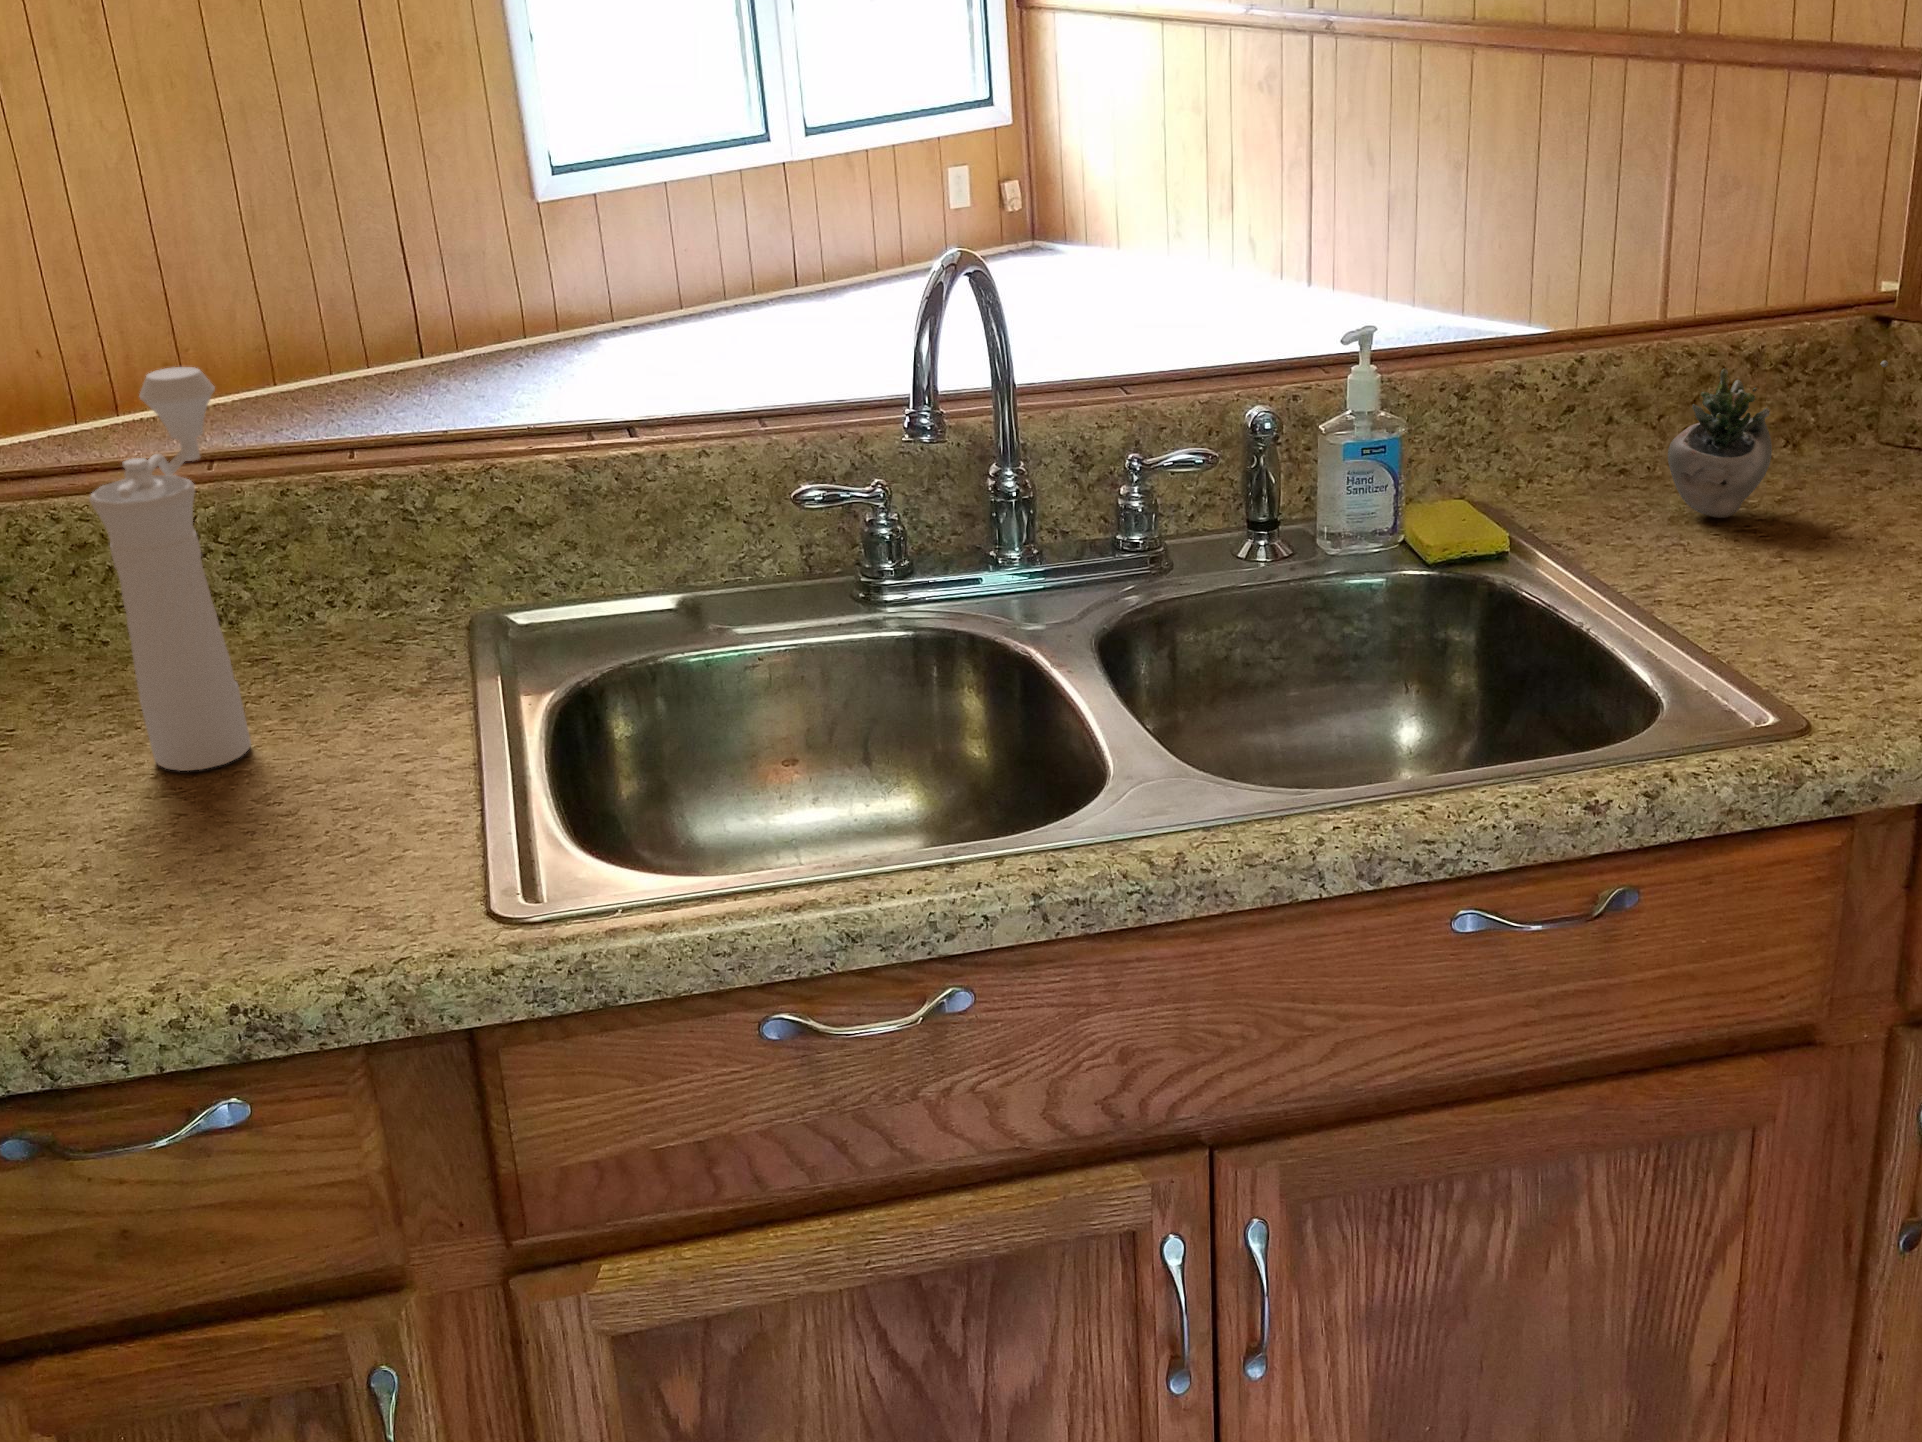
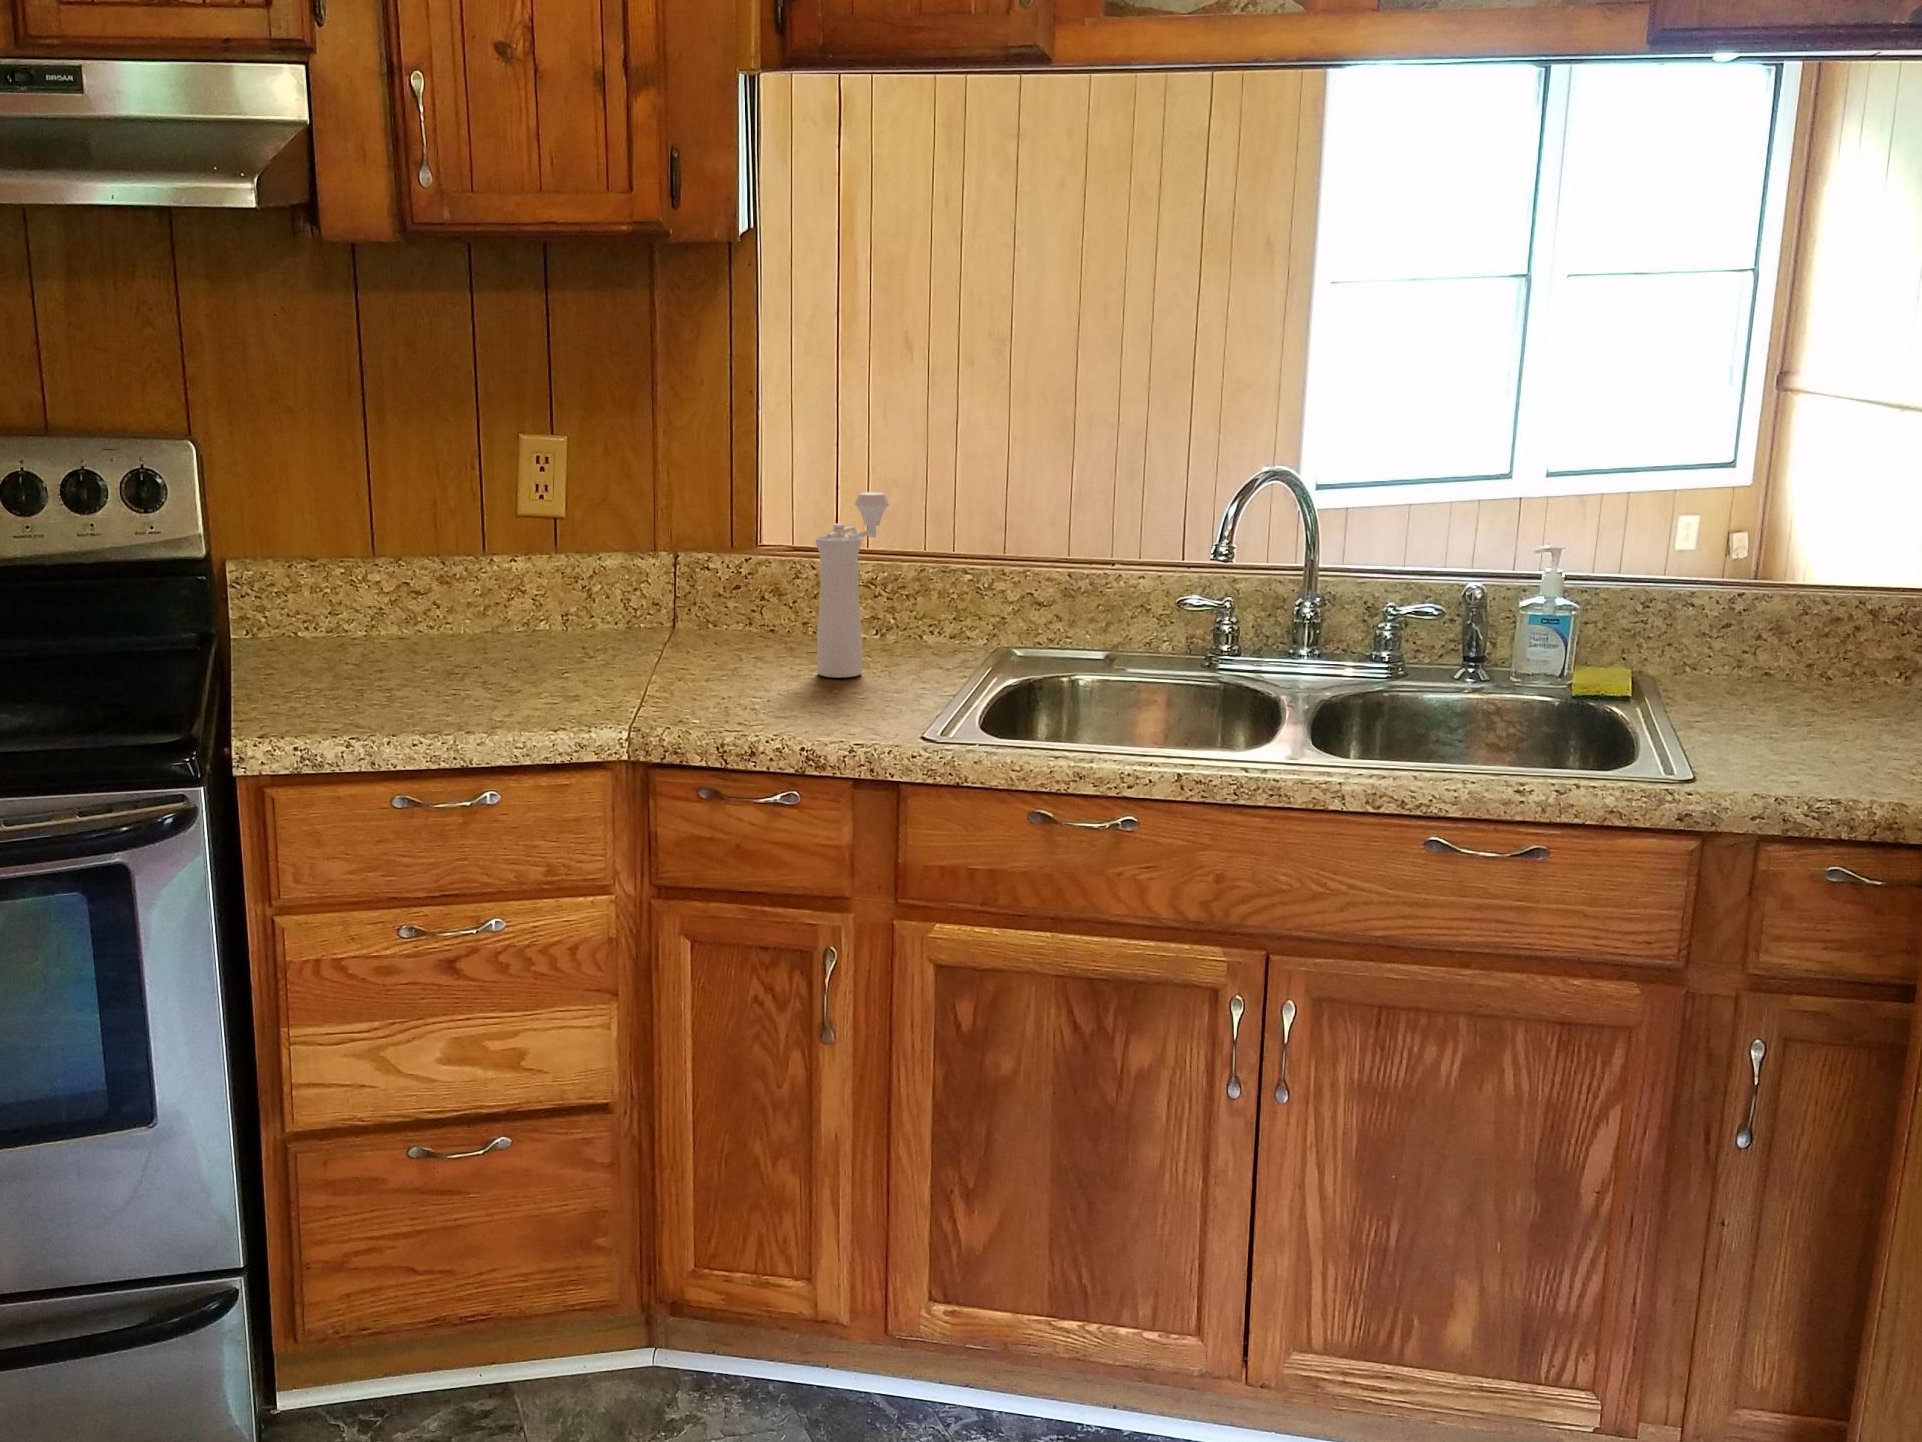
succulent plant: present [1668,360,1888,518] -> none [1747,605,1897,704]

